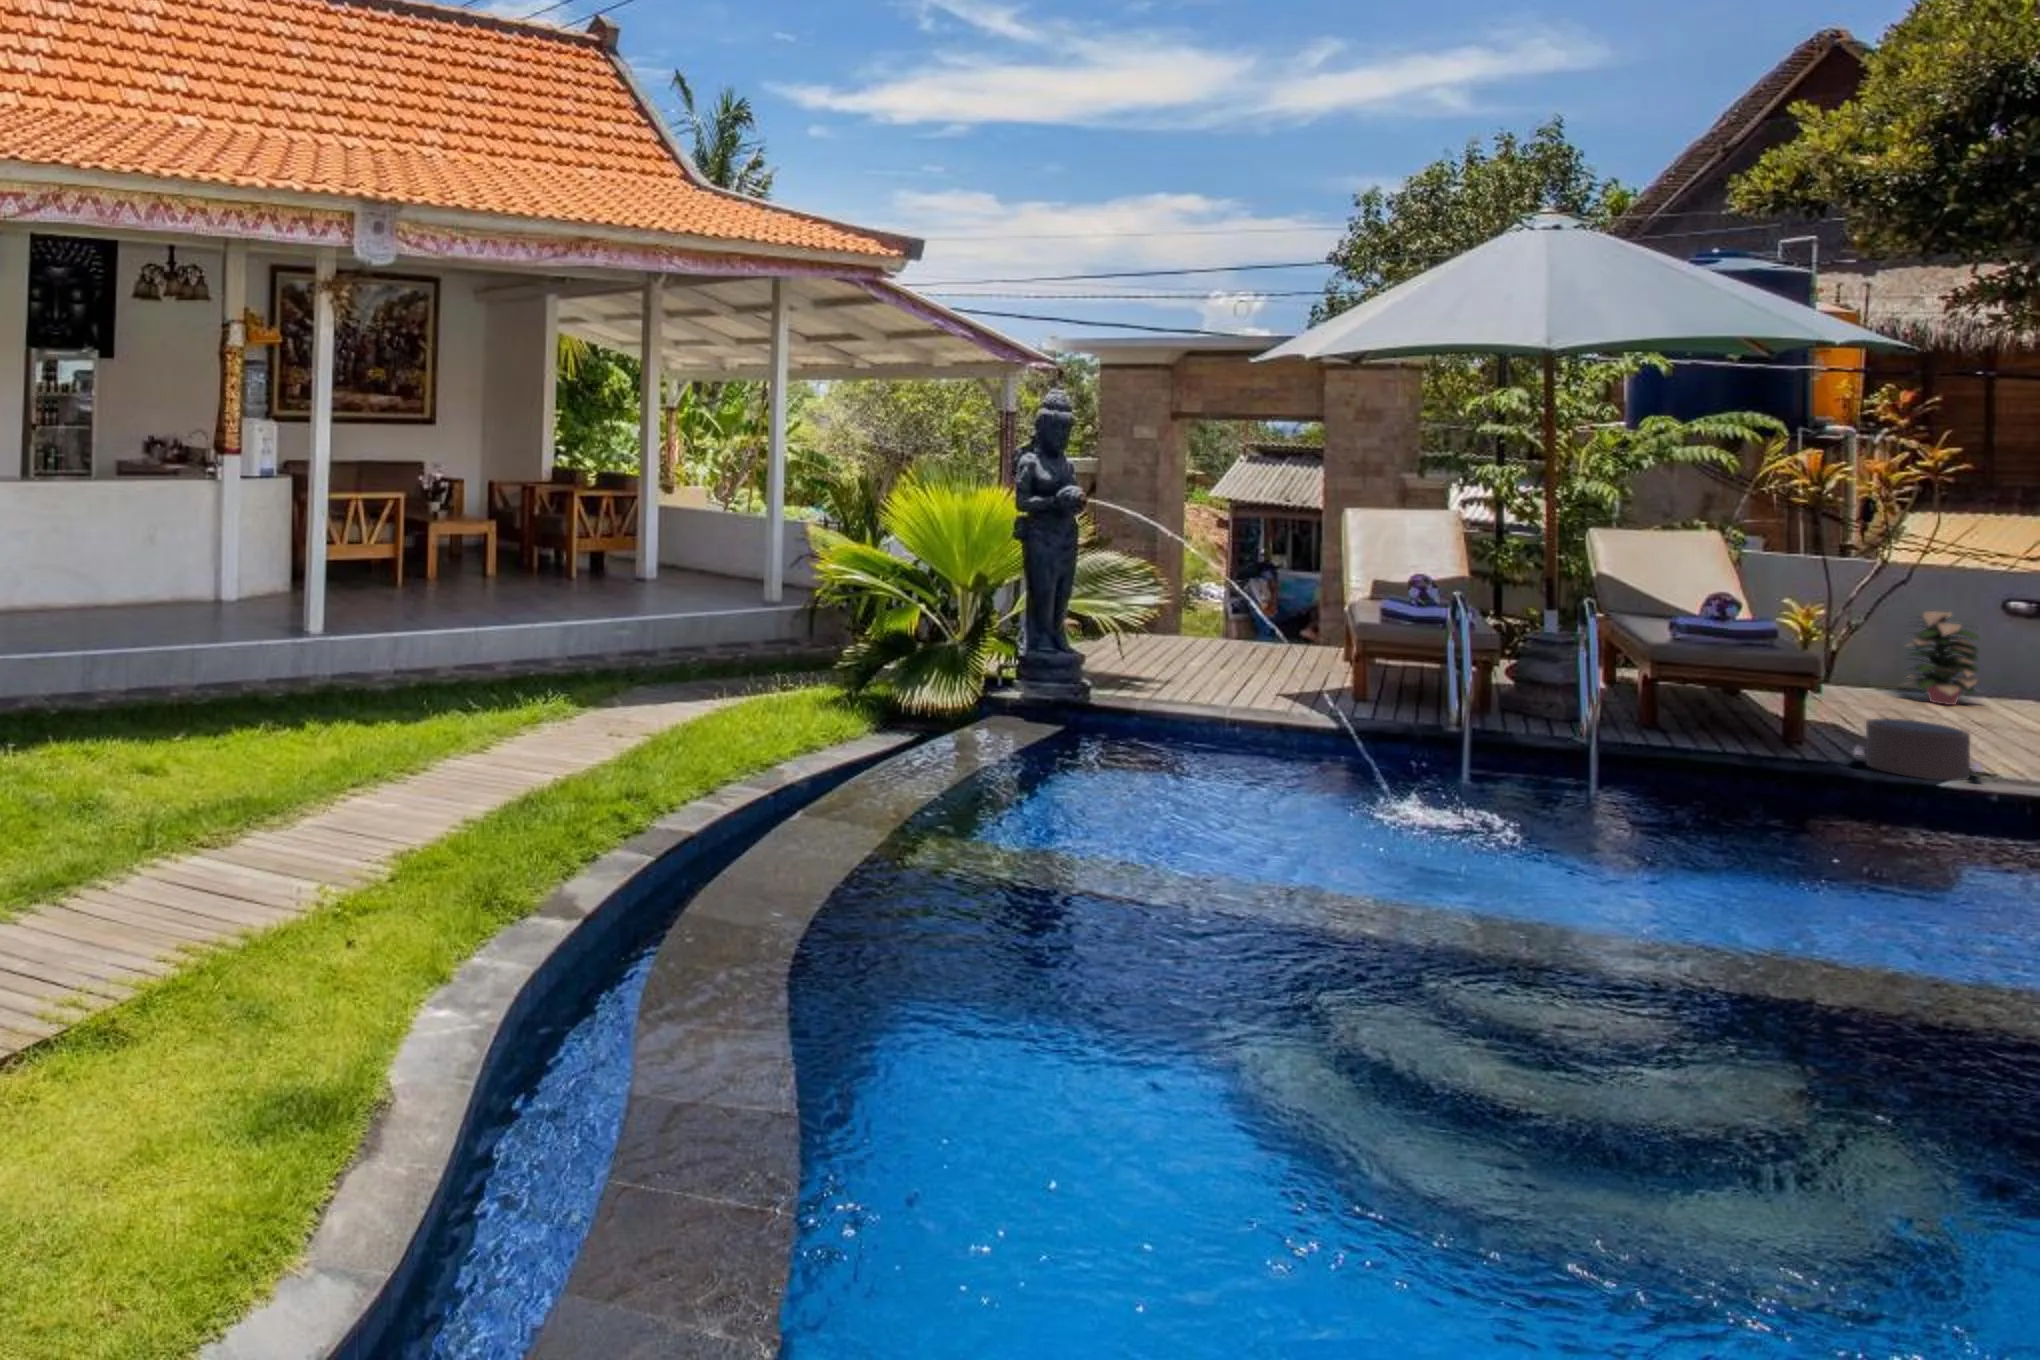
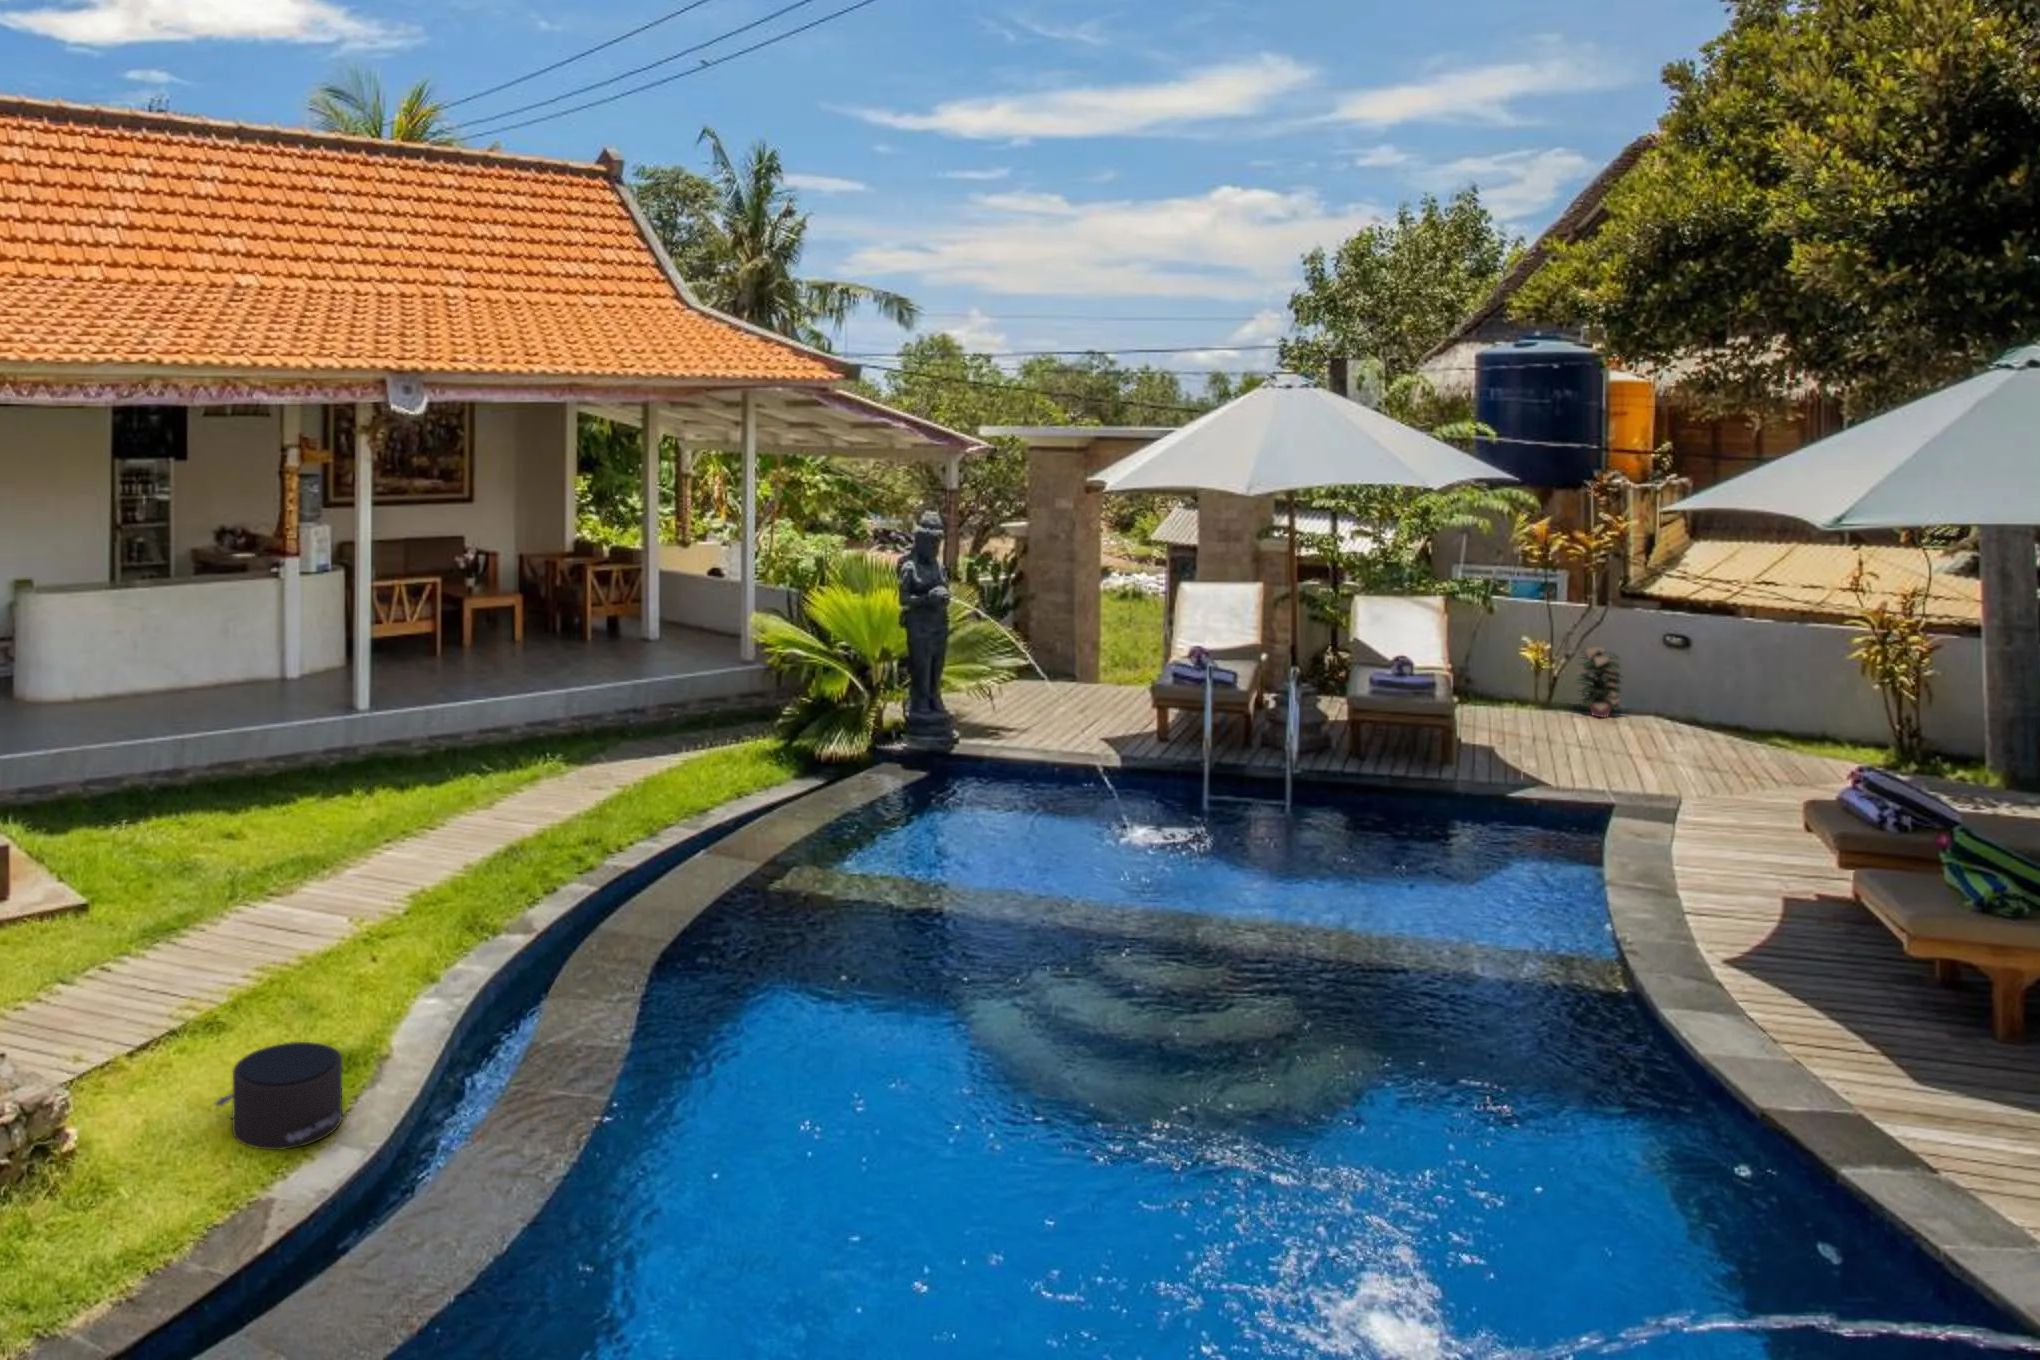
pouf: present [1854,718,1983,780] -> present [215,1042,342,1150]

